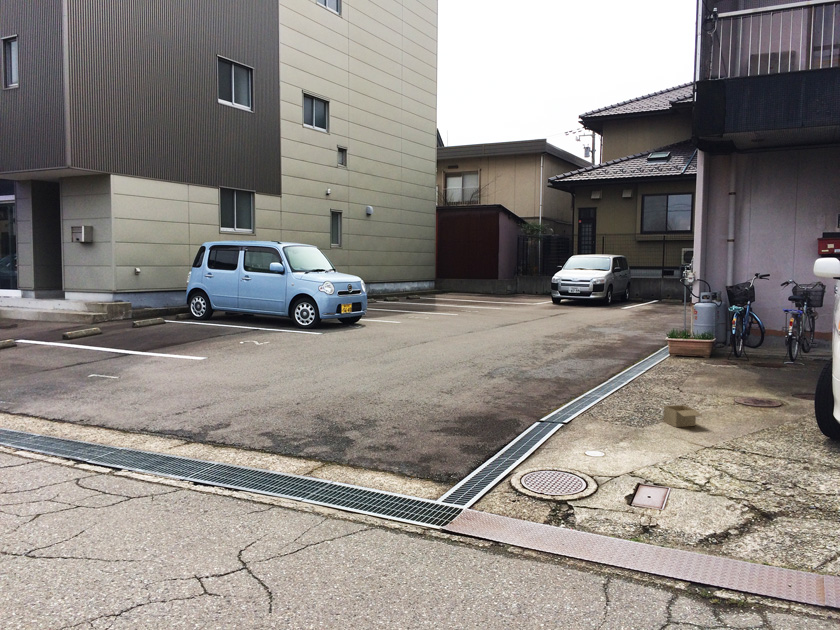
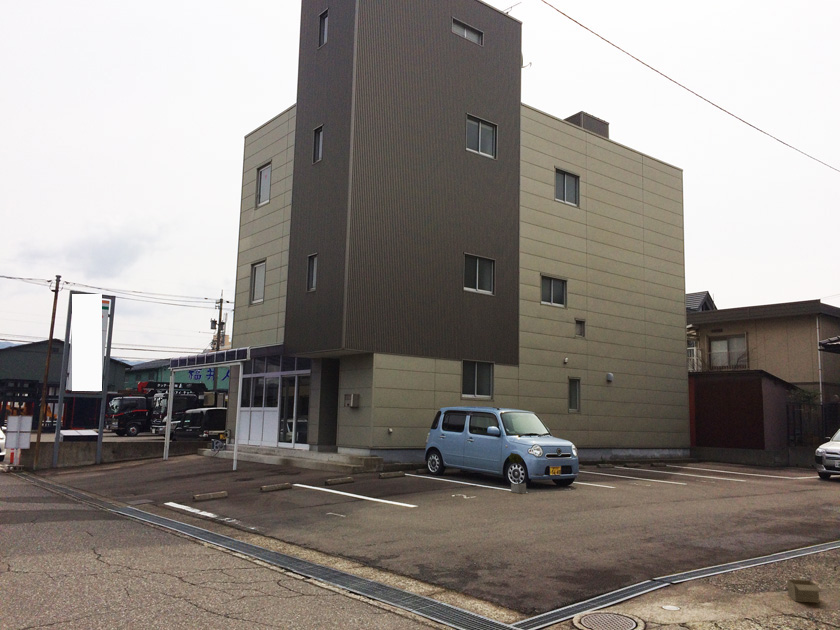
potted tree: none [295,291,316,335] -> present [509,453,526,493]

